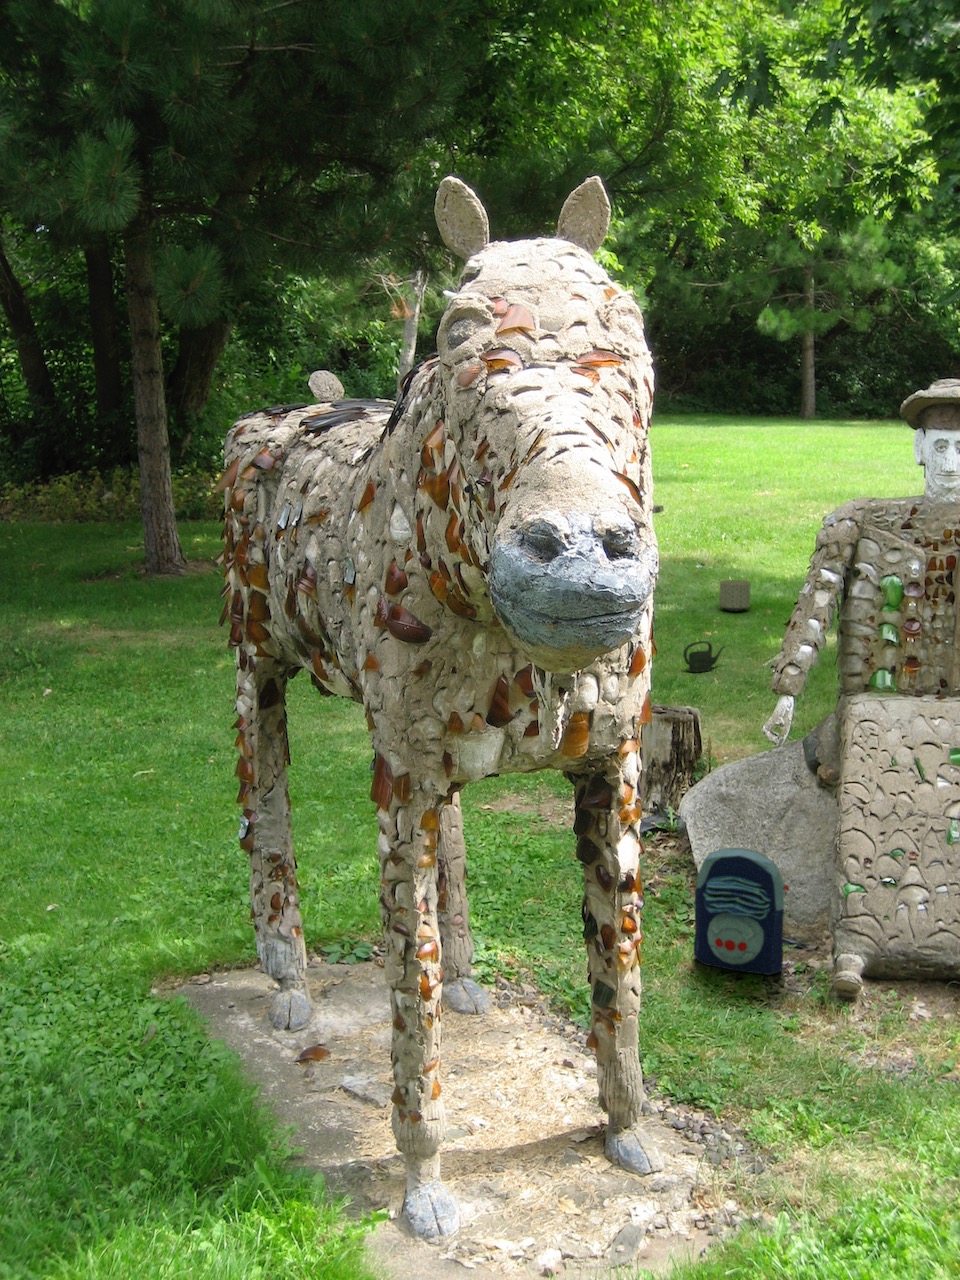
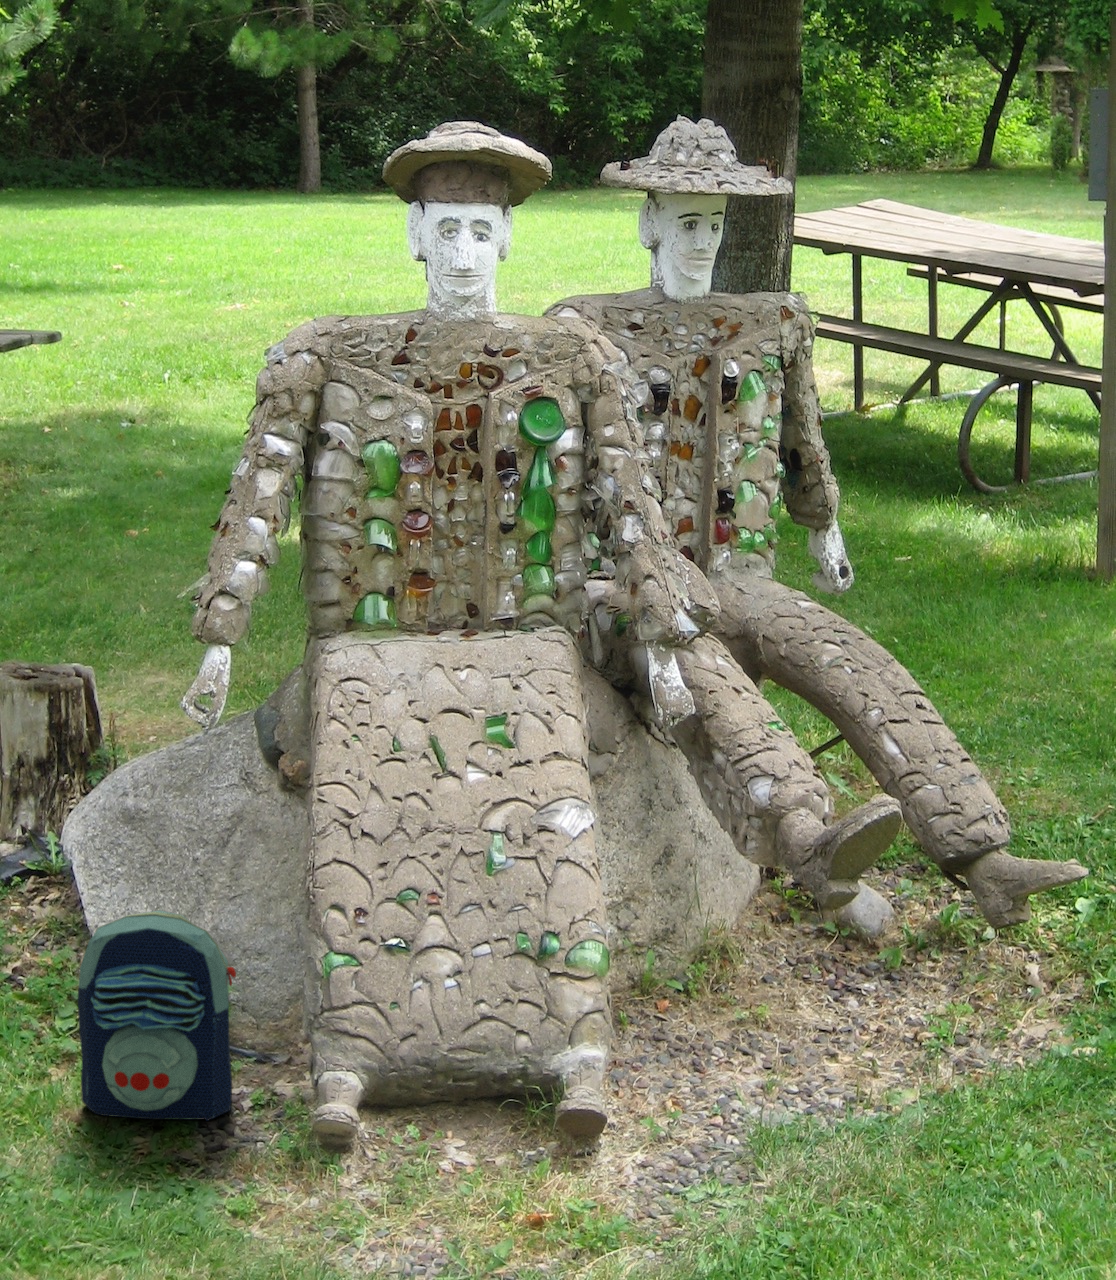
planter: present [719,580,751,612] -> none [145,438,195,488]
watering can: present [683,641,725,672] -> none [84,540,152,591]

